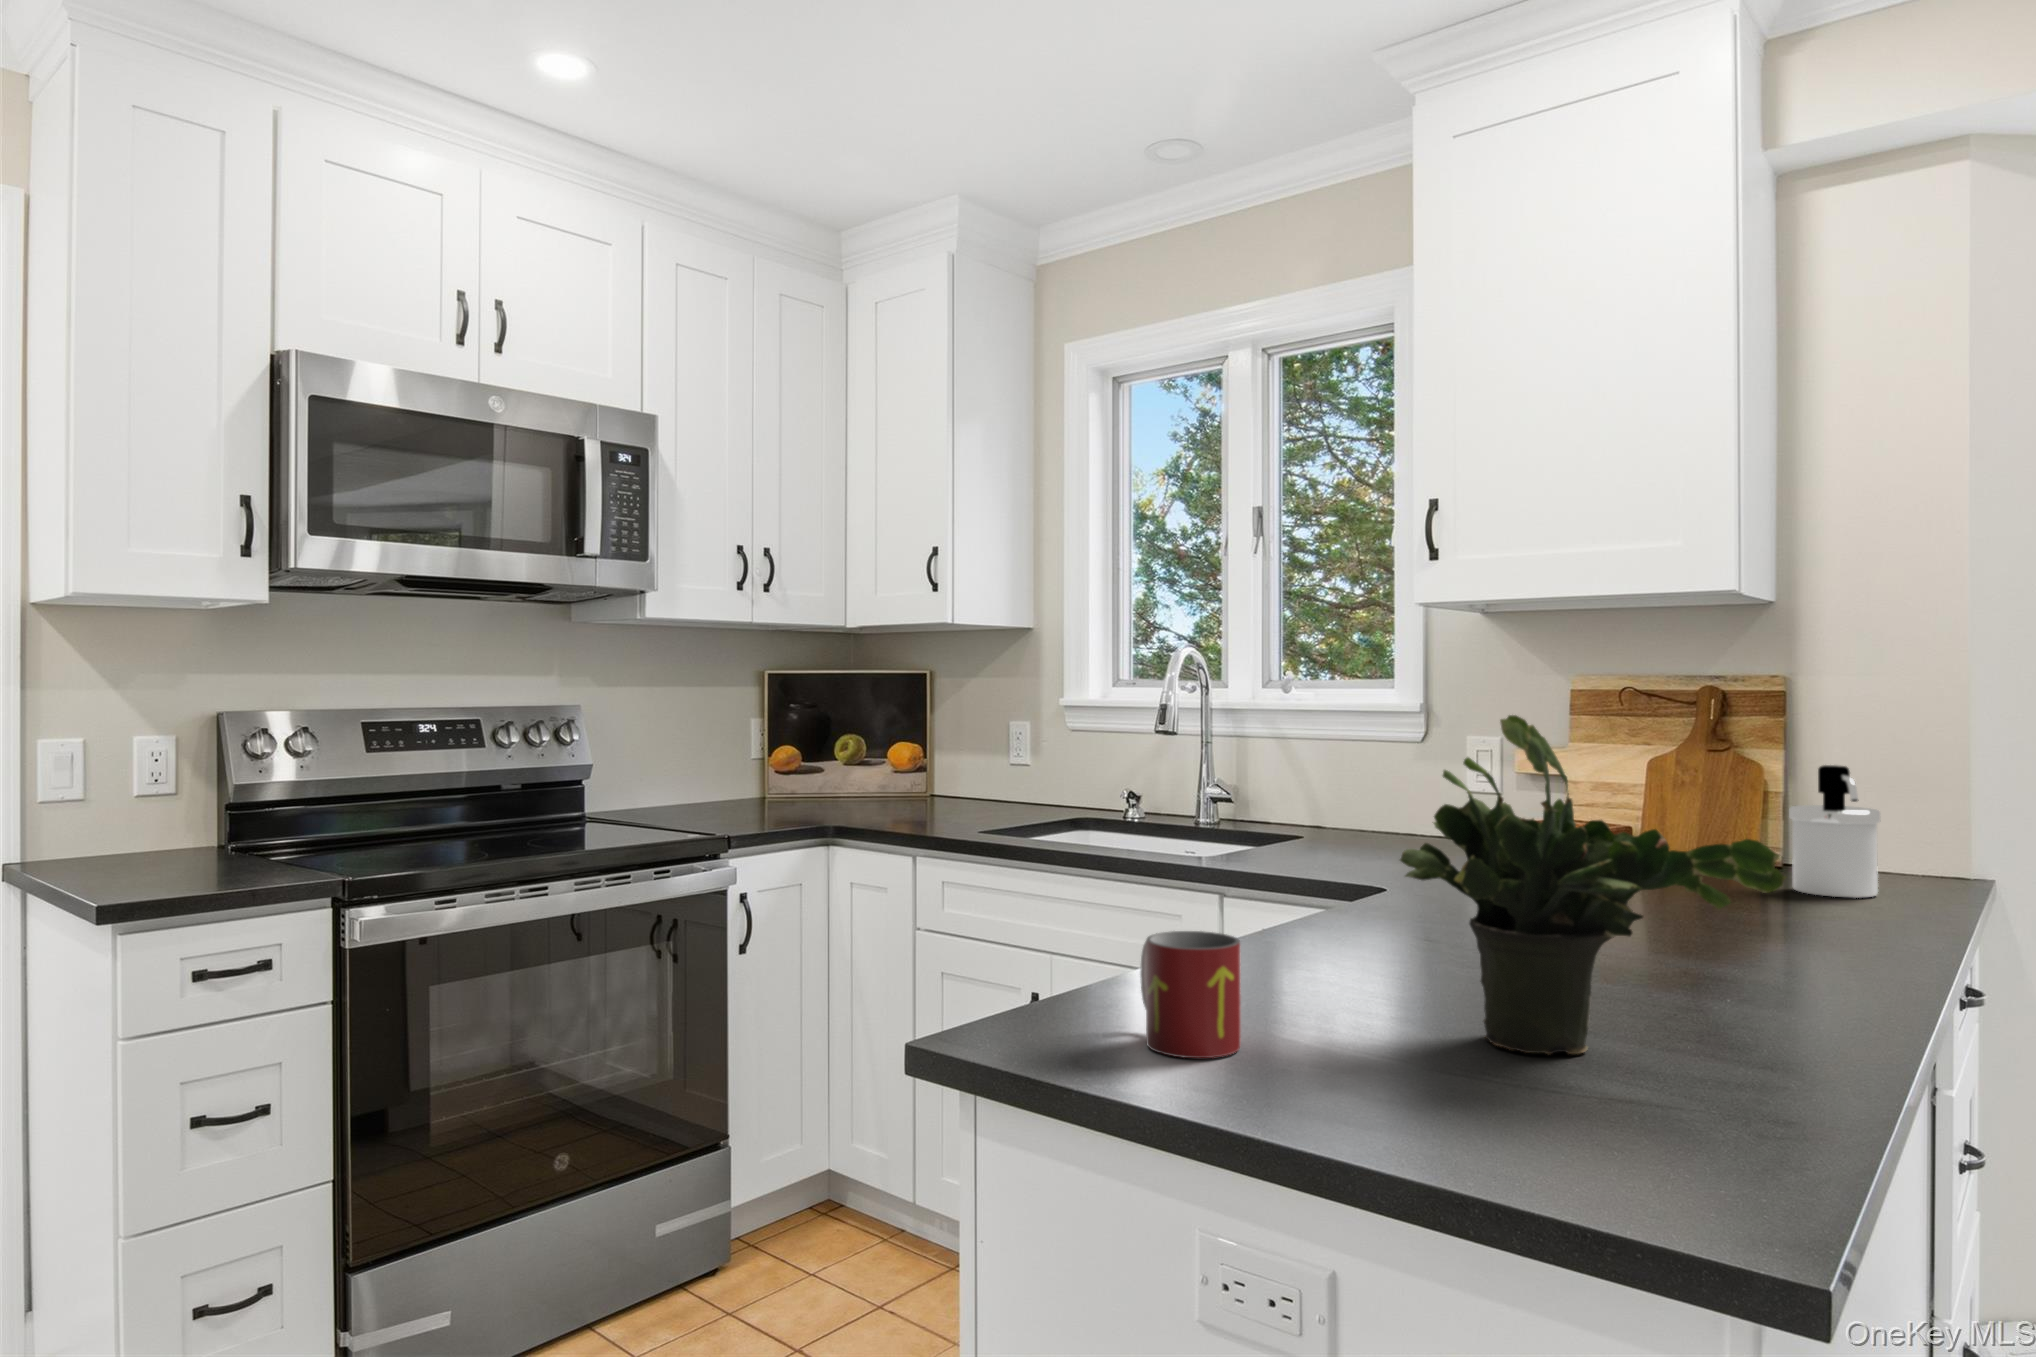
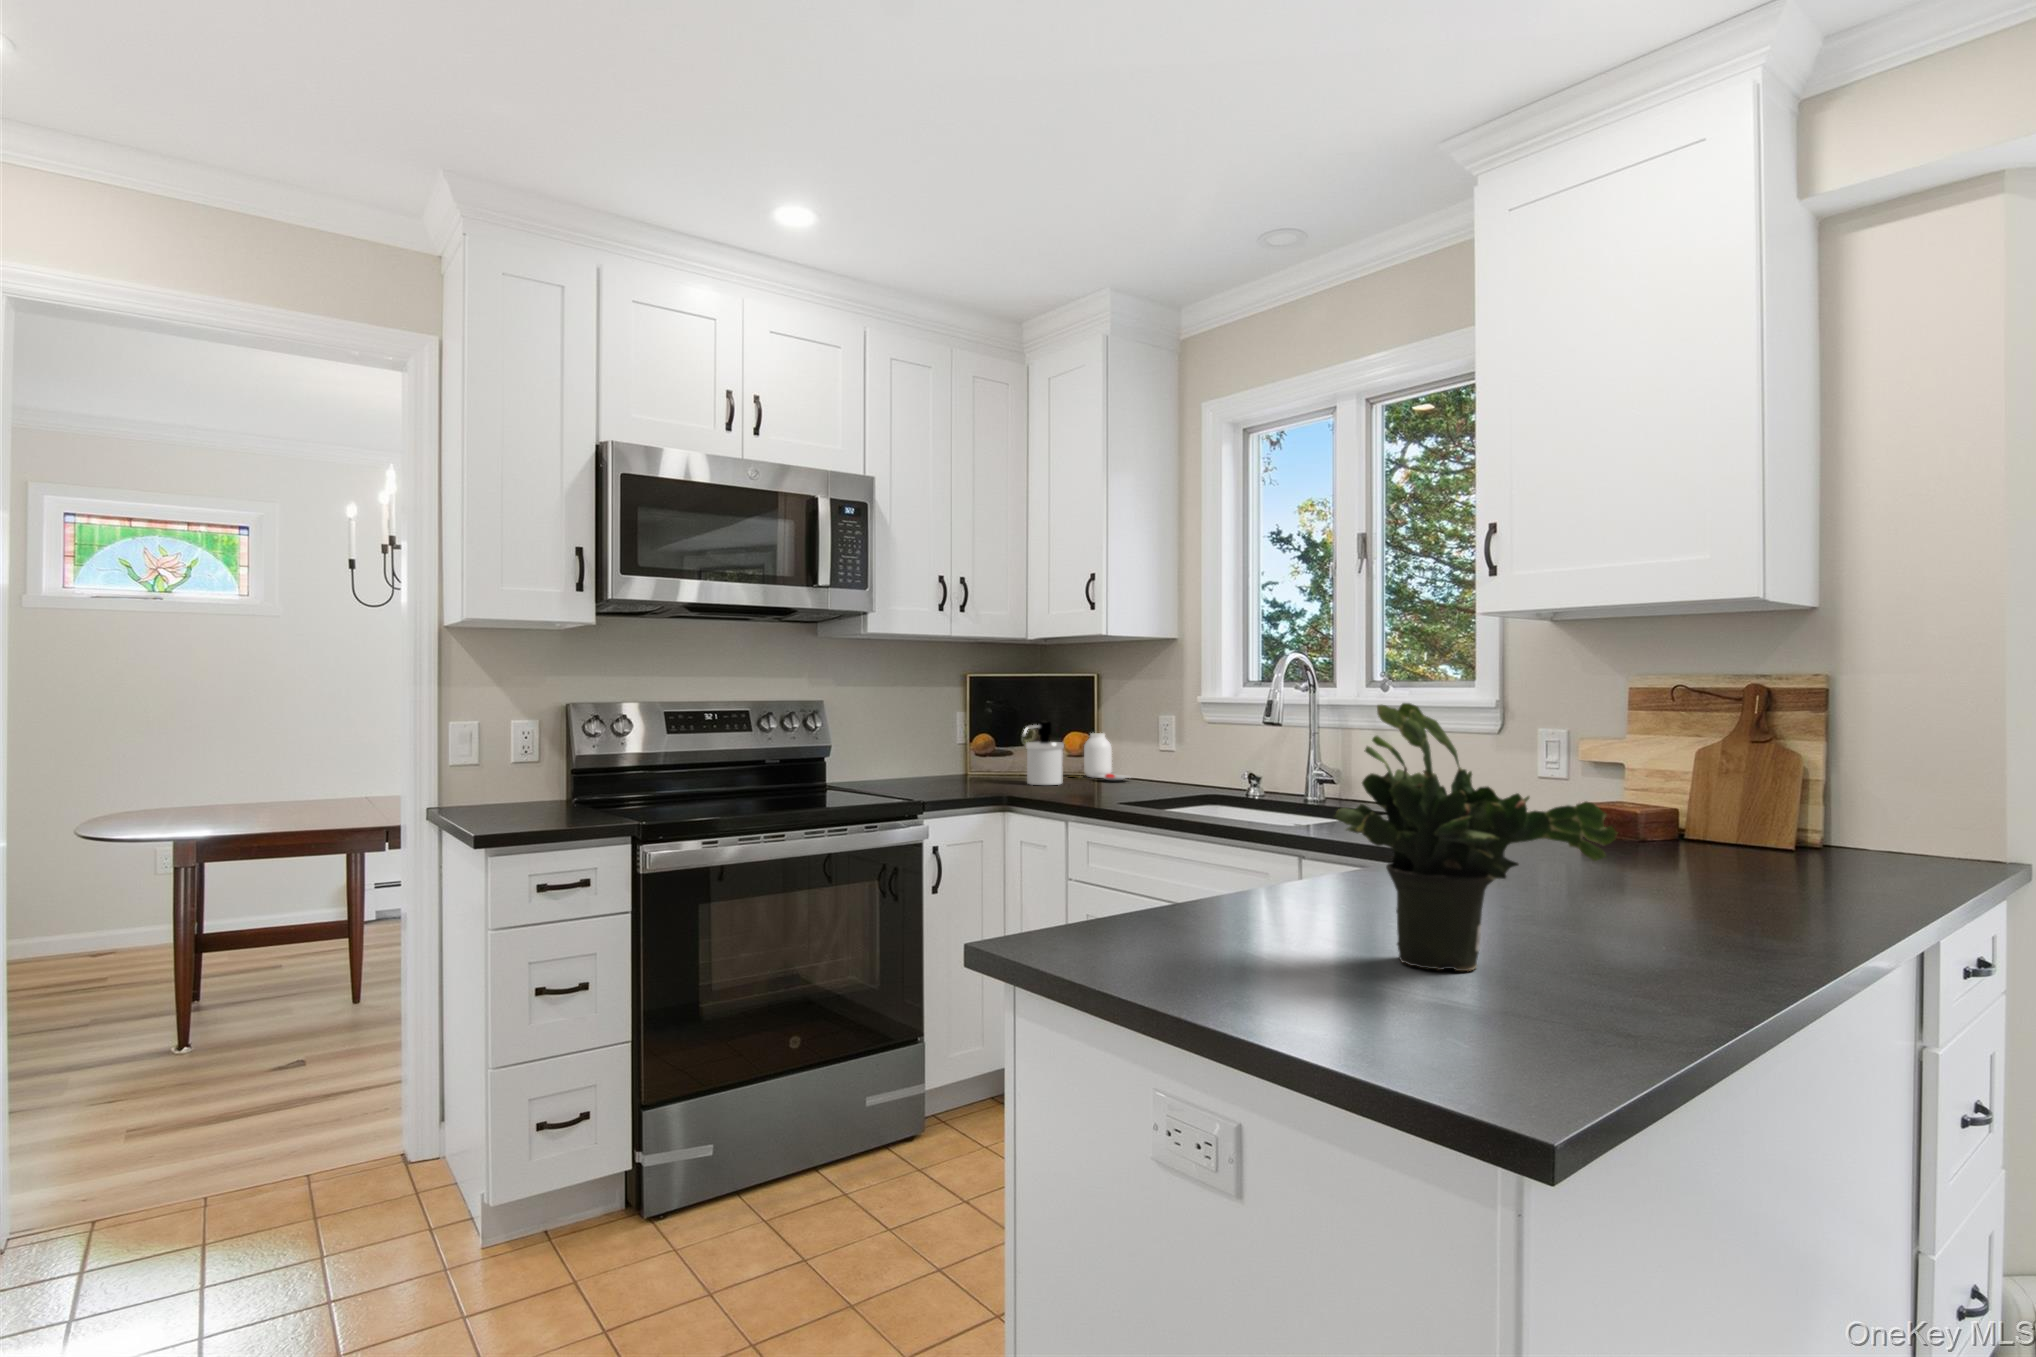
jar: none [889,744,971,802] -> present [1084,733,1130,780]
soap dispenser: present [1789,765,1880,898] -> present [1023,721,1064,785]
mug: present [1140,931,1241,1058] -> none [1129,866,1200,959]

